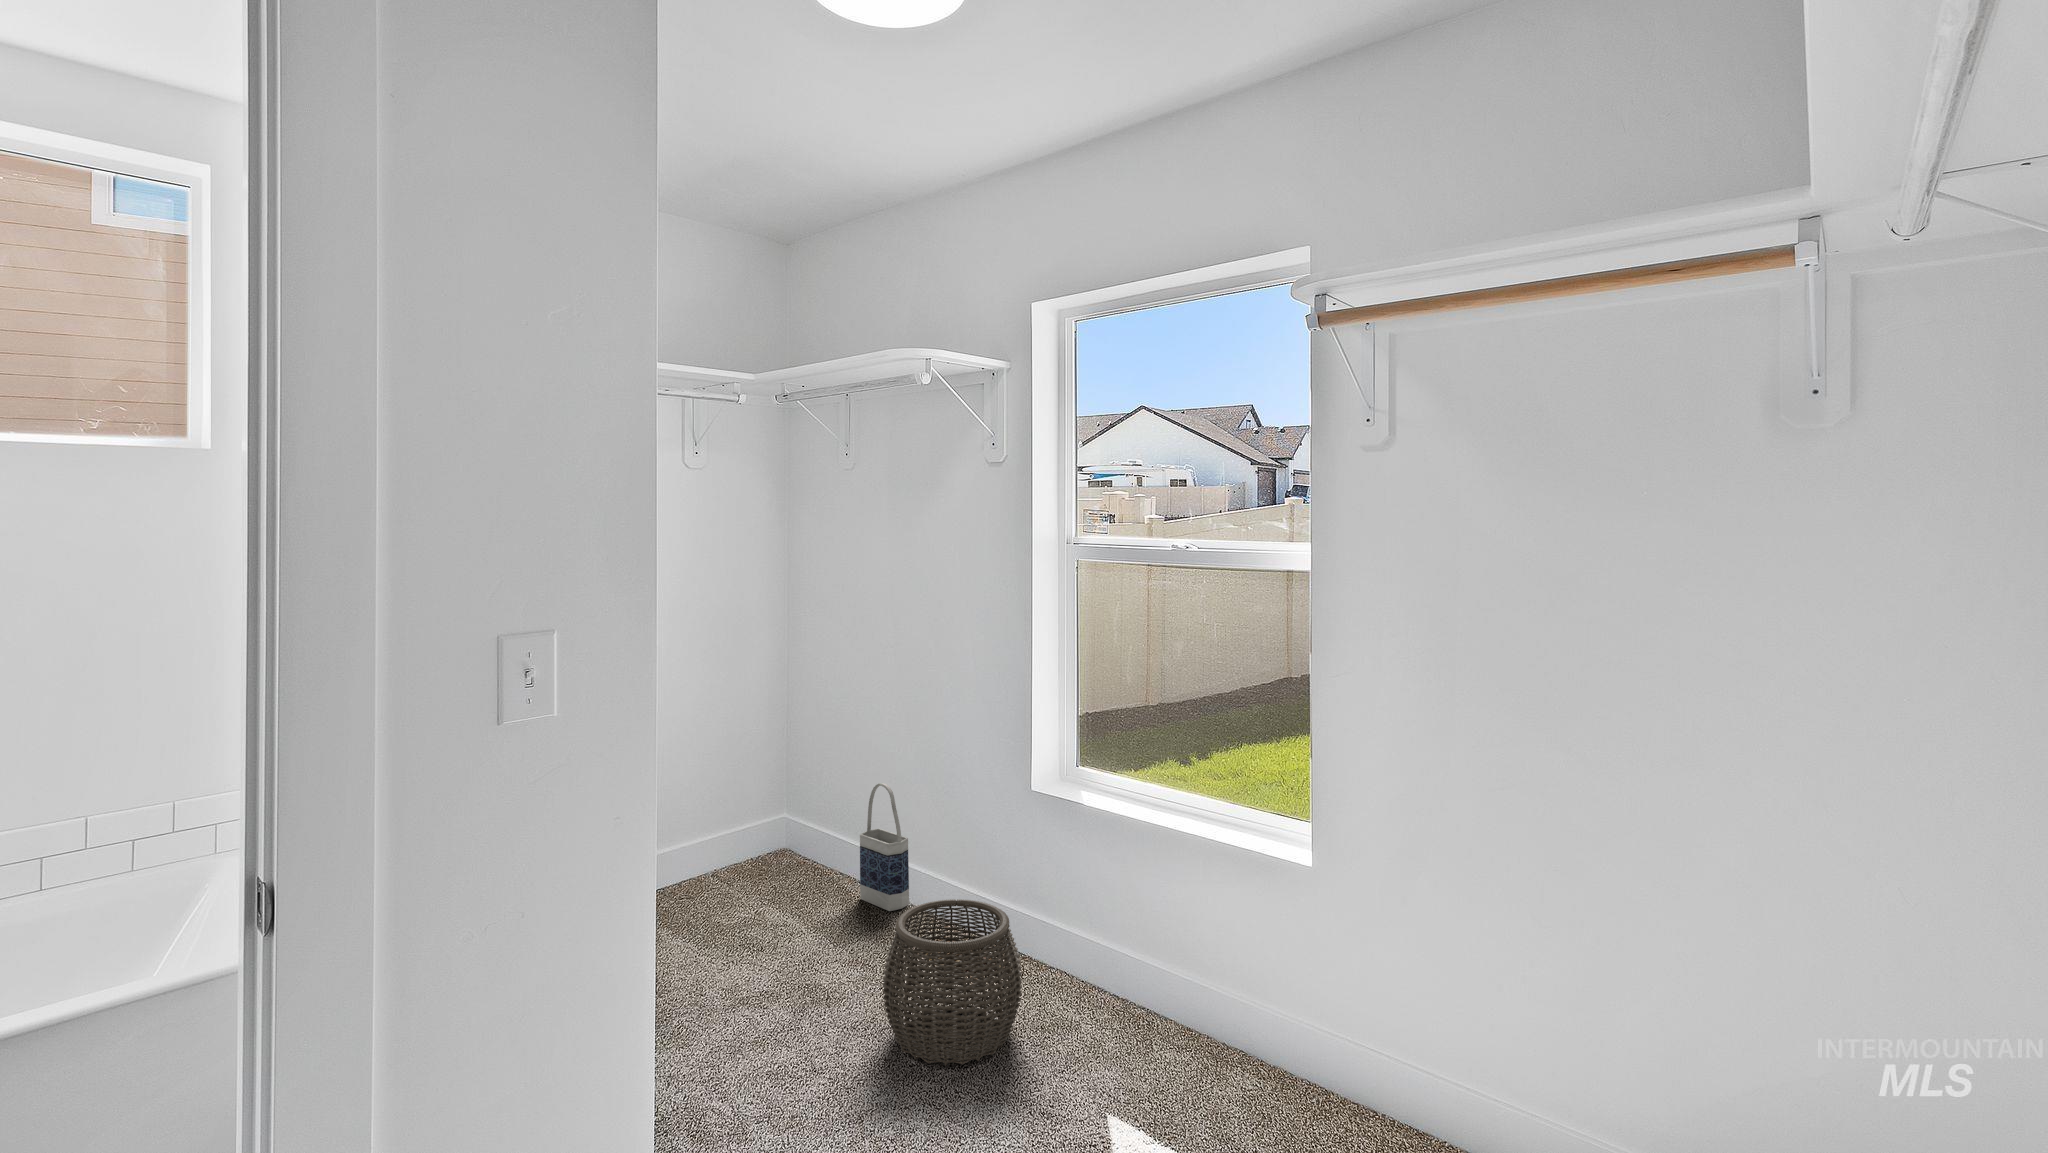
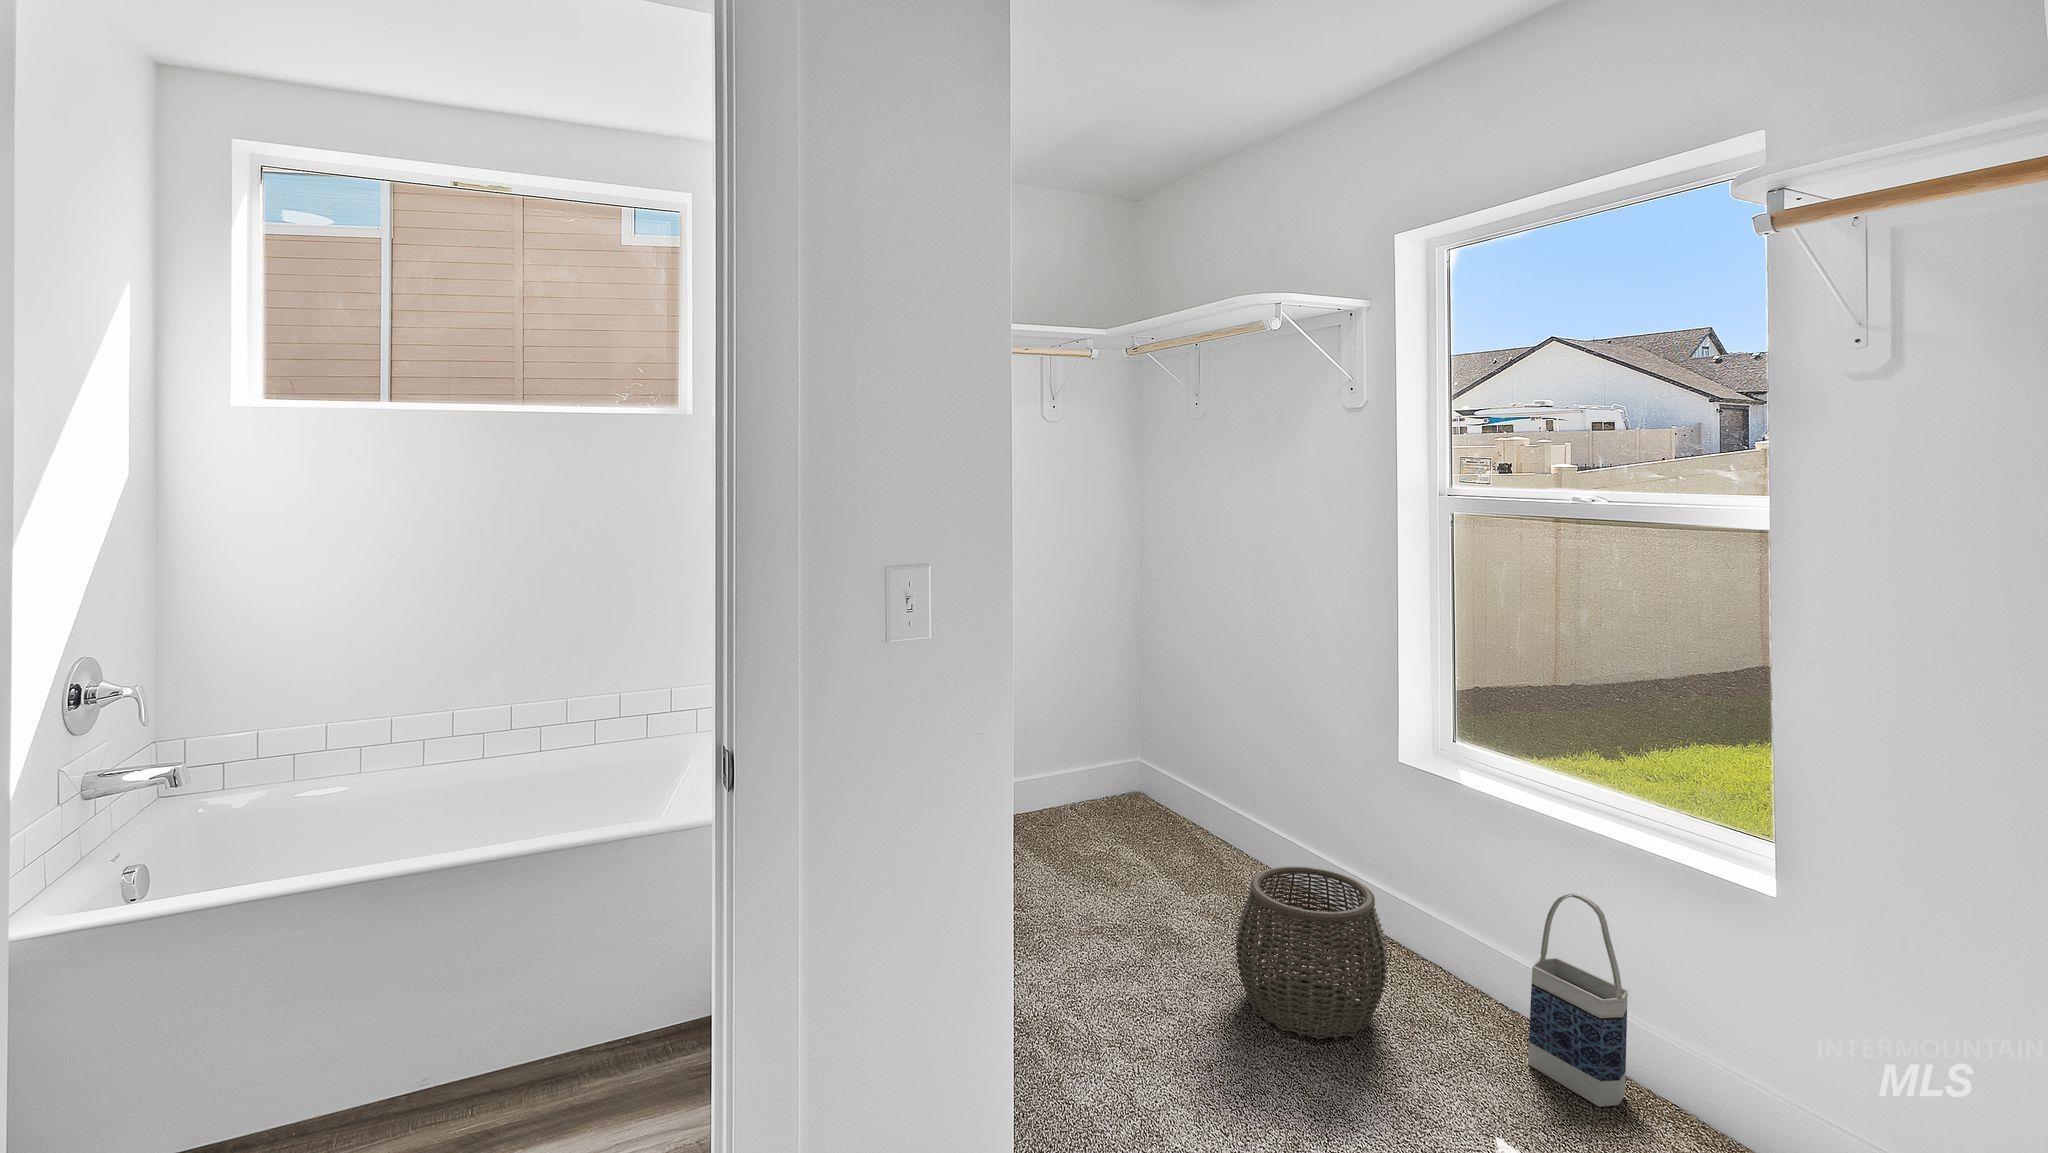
bag: present [860,783,909,911] -> present [1528,893,1628,1107]

